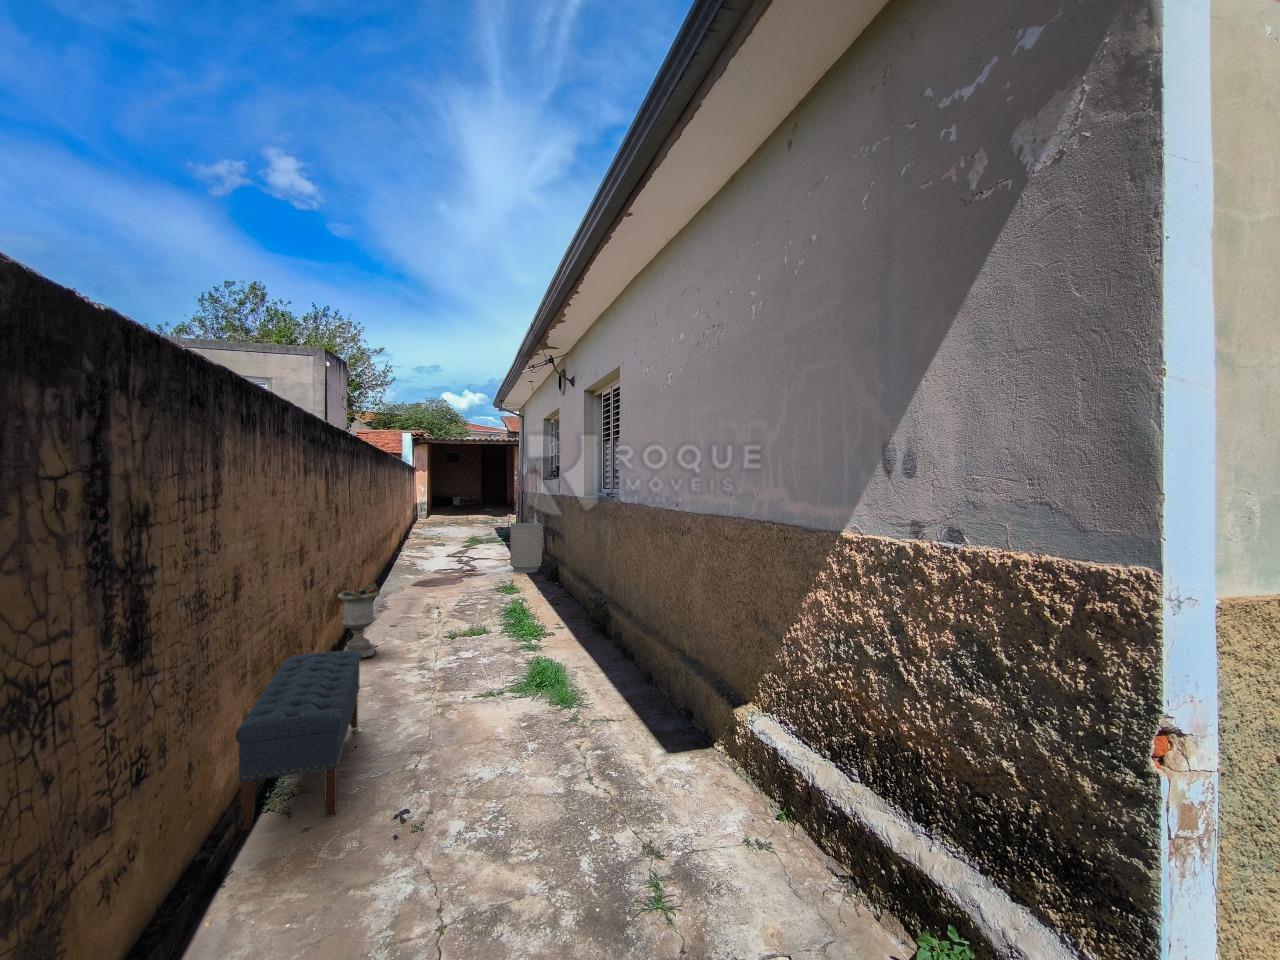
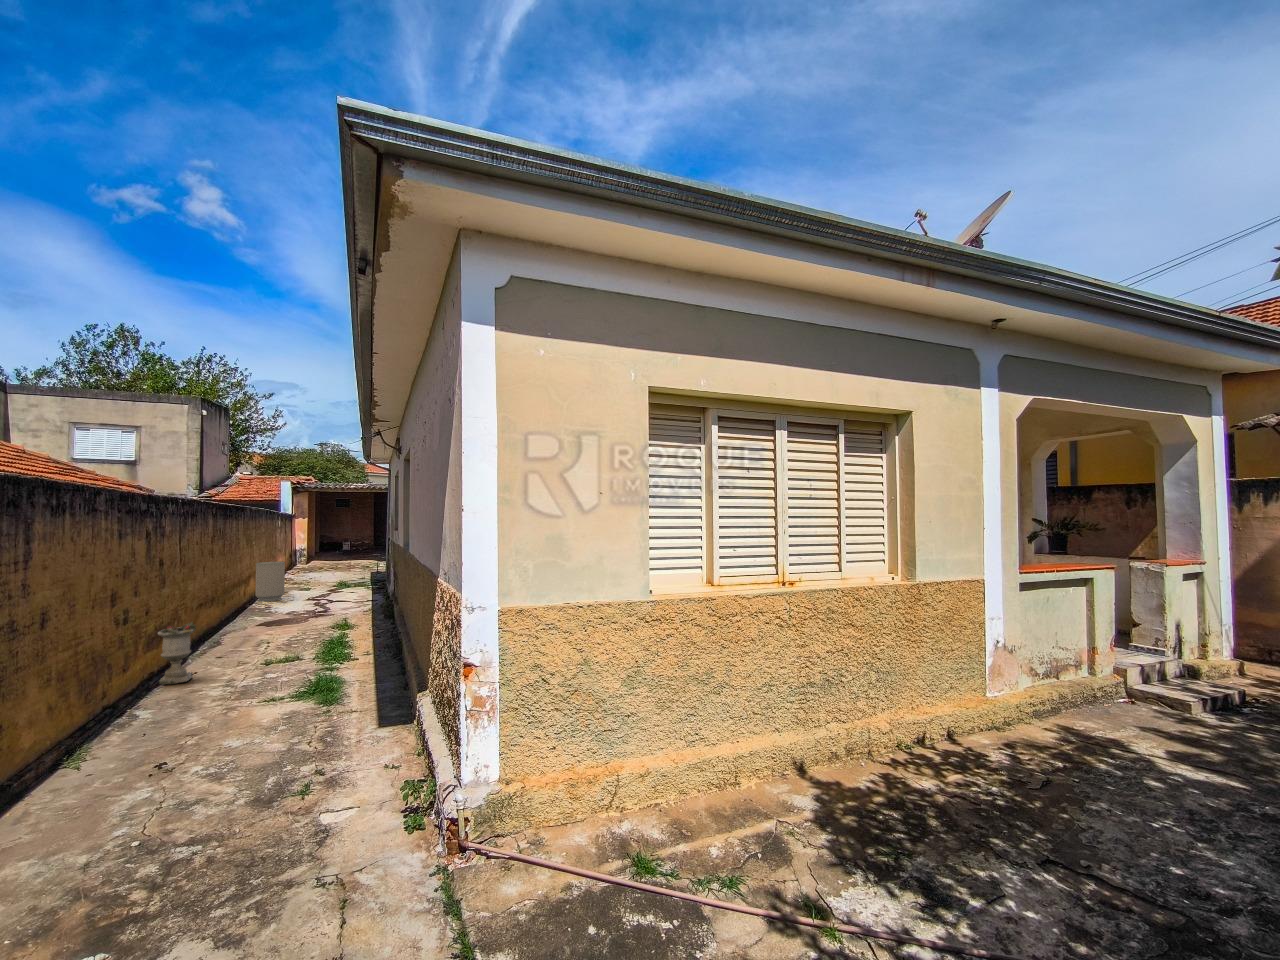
trash can: present [510,523,542,573] -> present [255,562,285,601]
bench: present [235,651,361,831] -> none [35,668,153,784]

